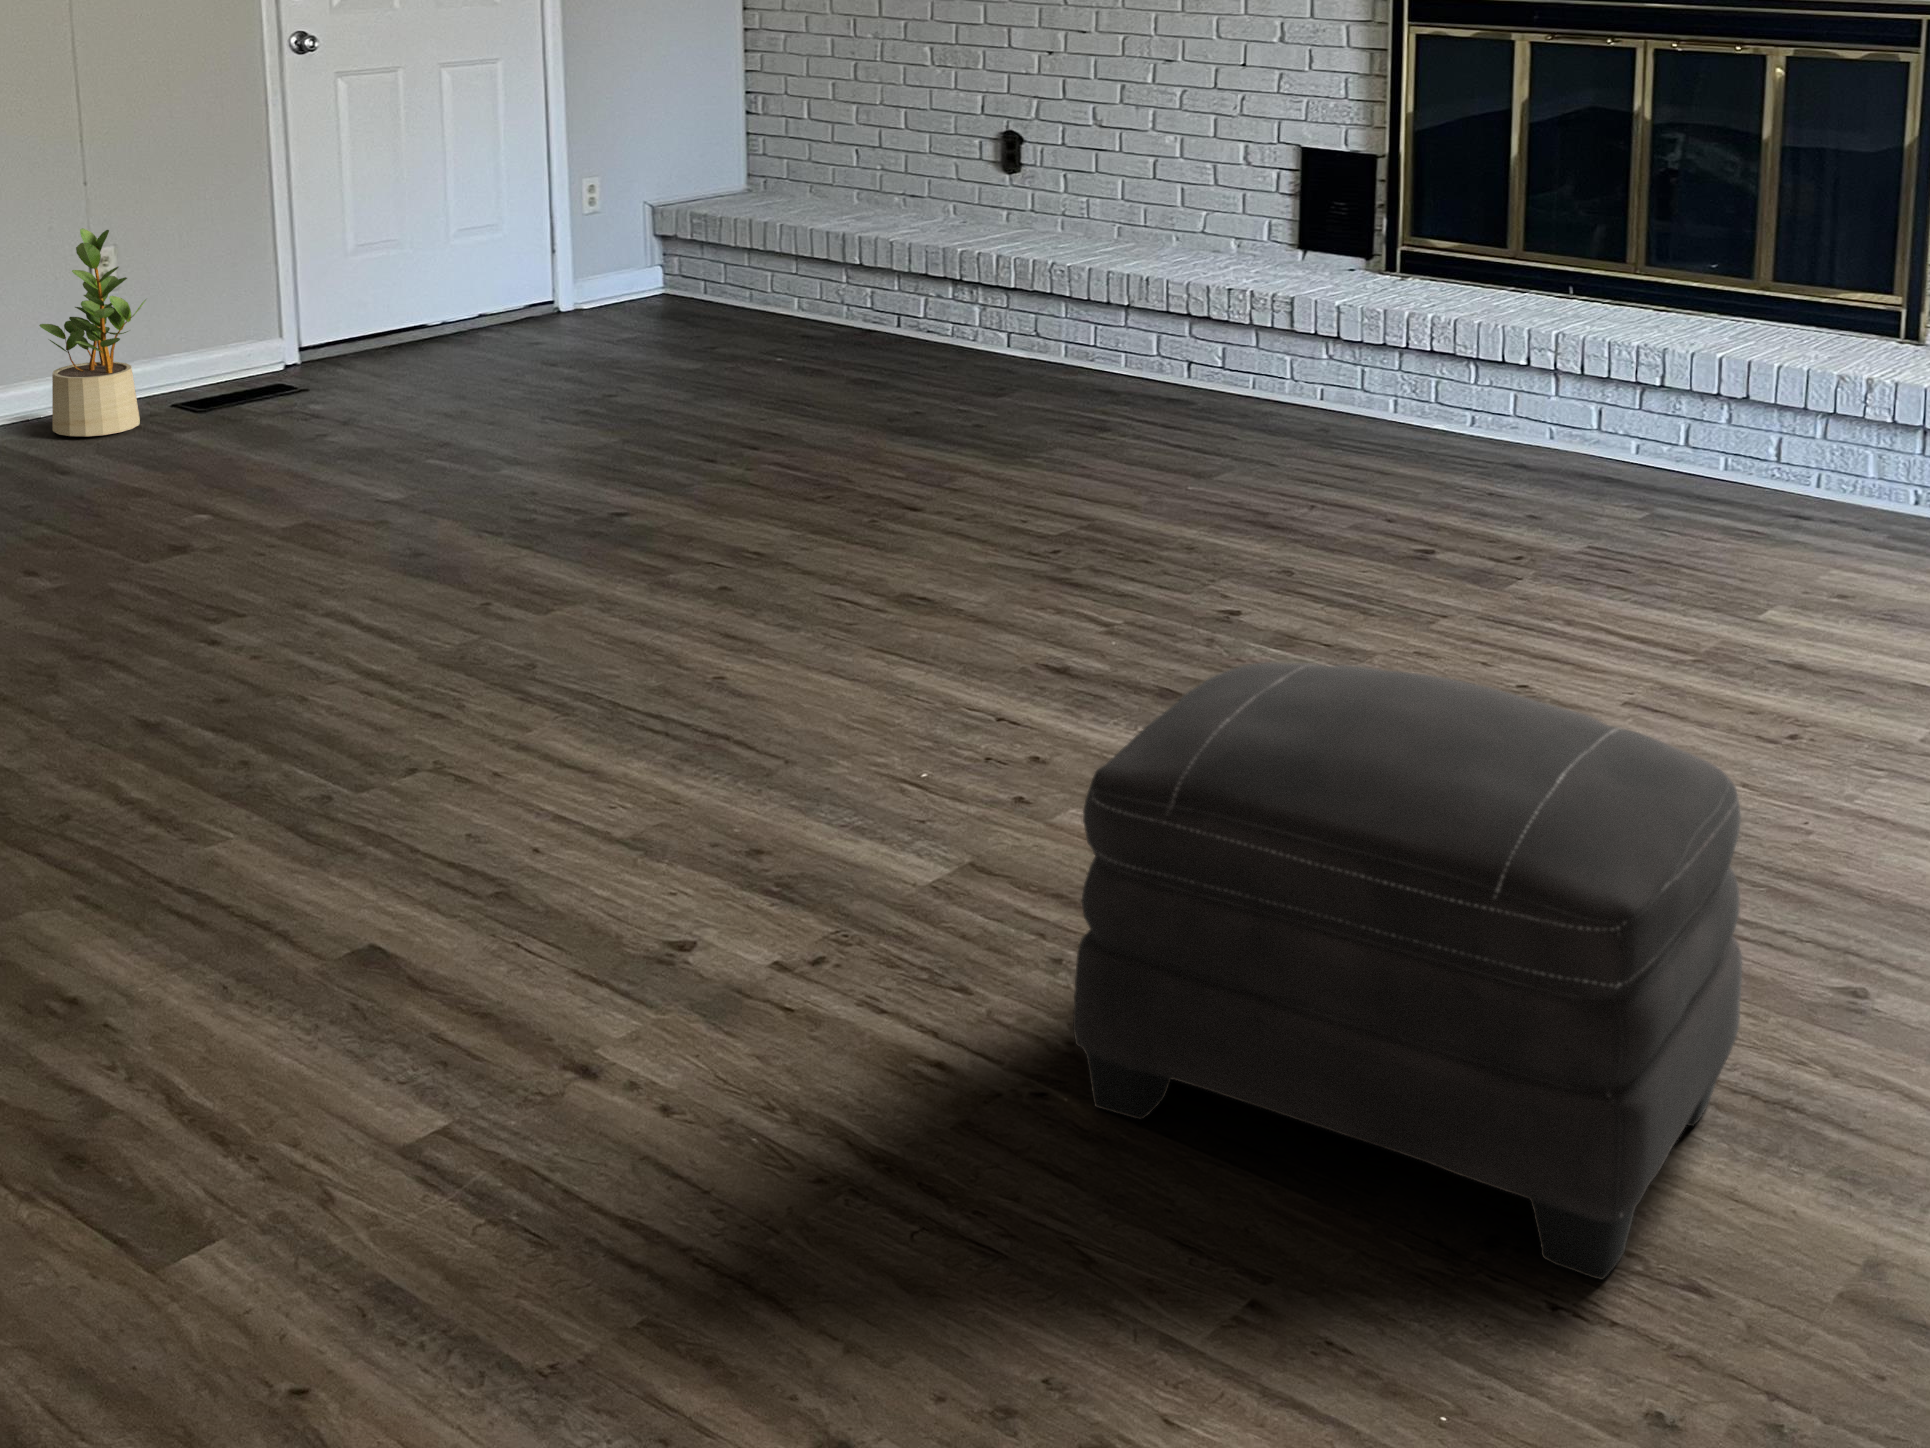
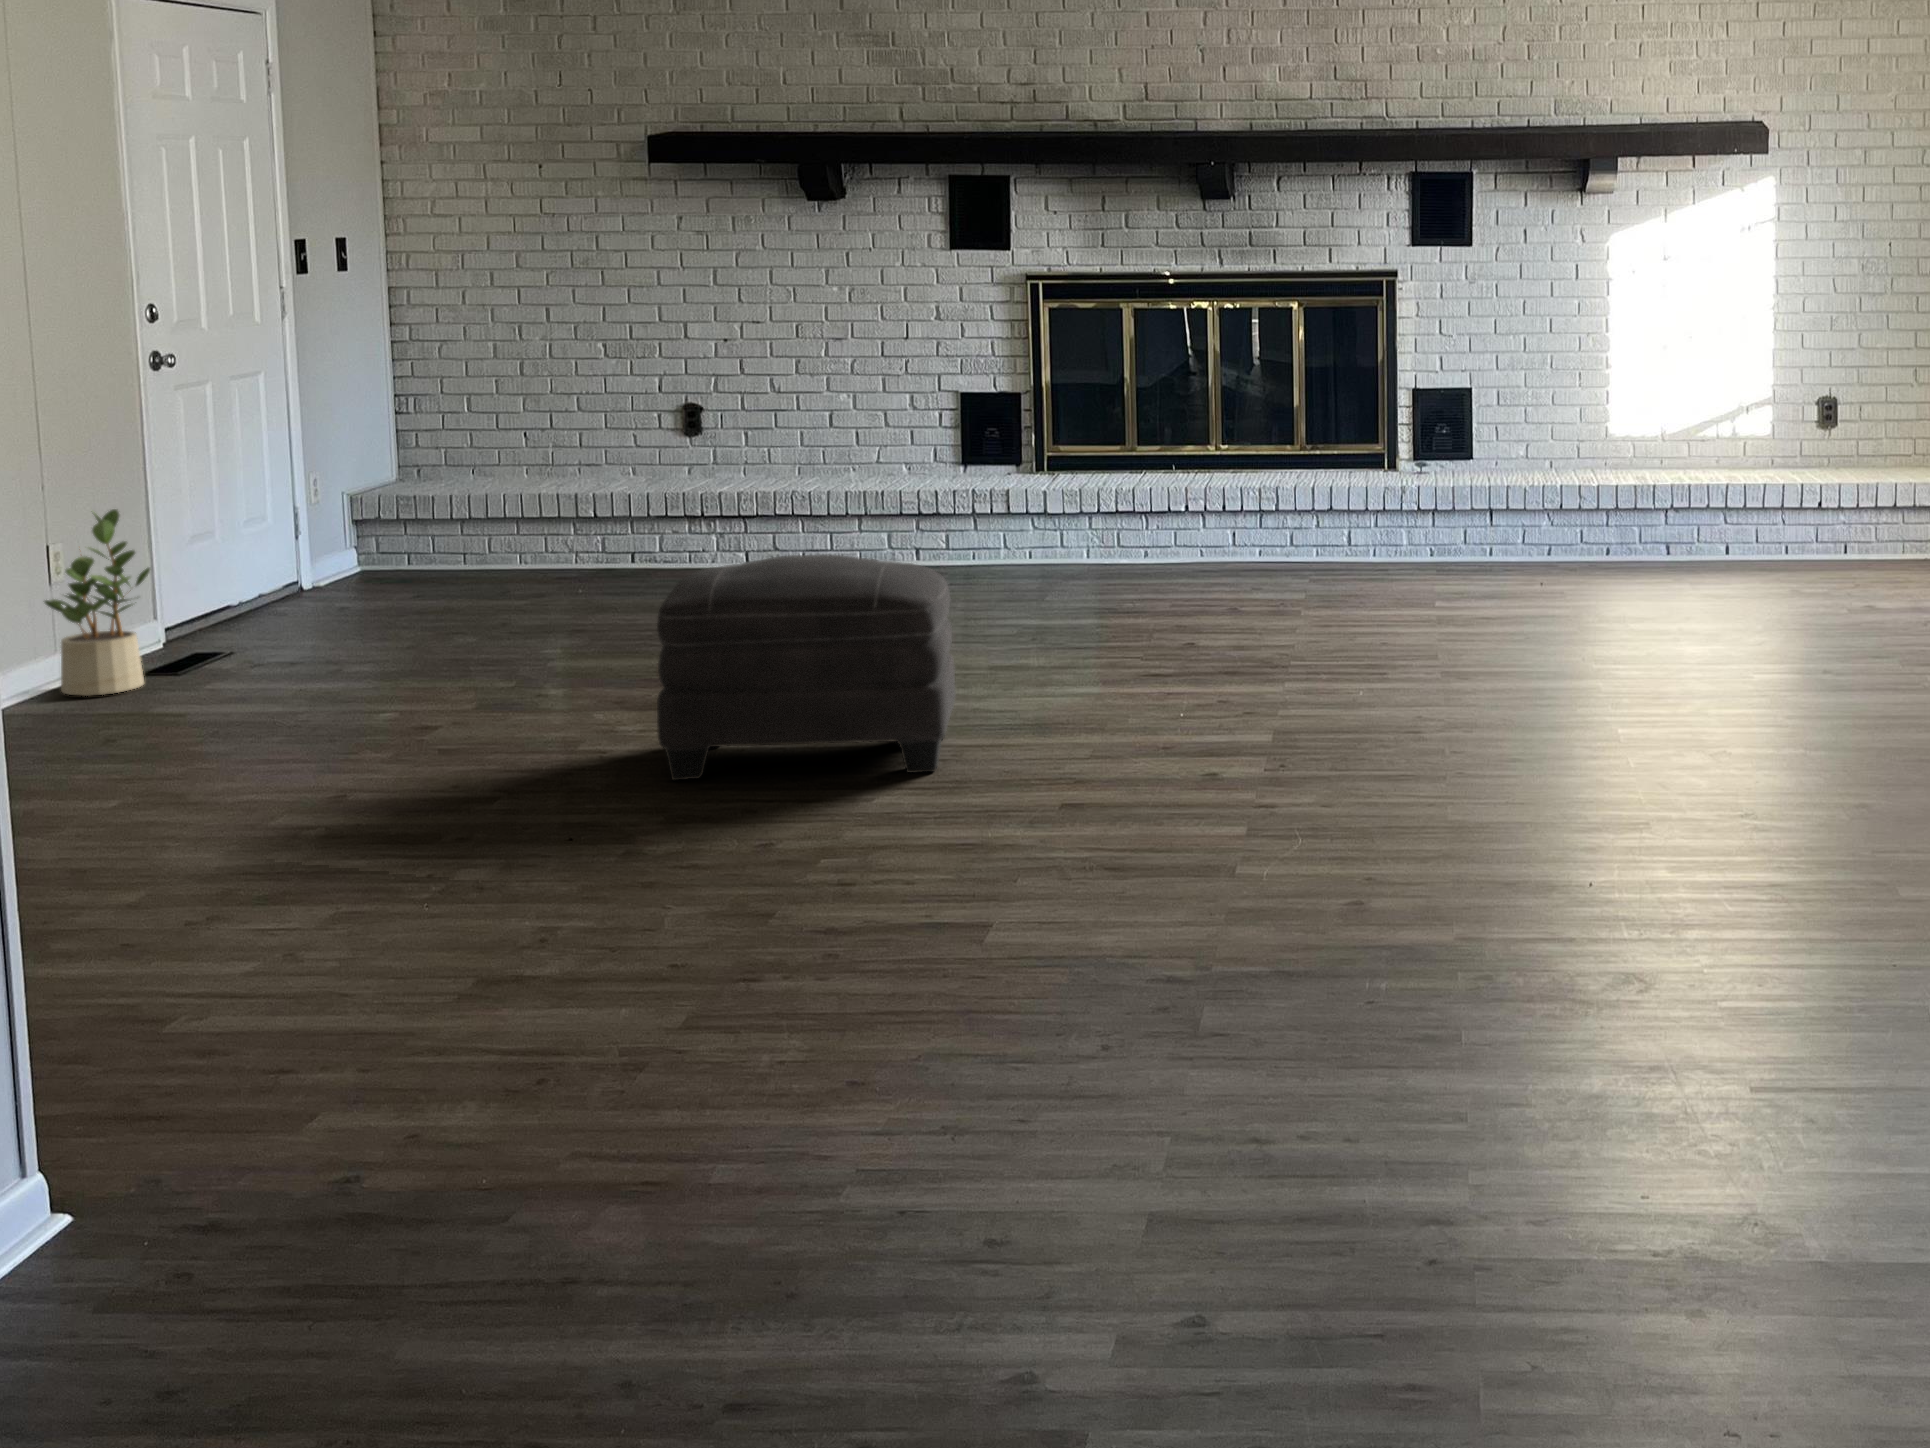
ottoman: present [1073,662,1742,1280] -> present [657,554,956,780]

